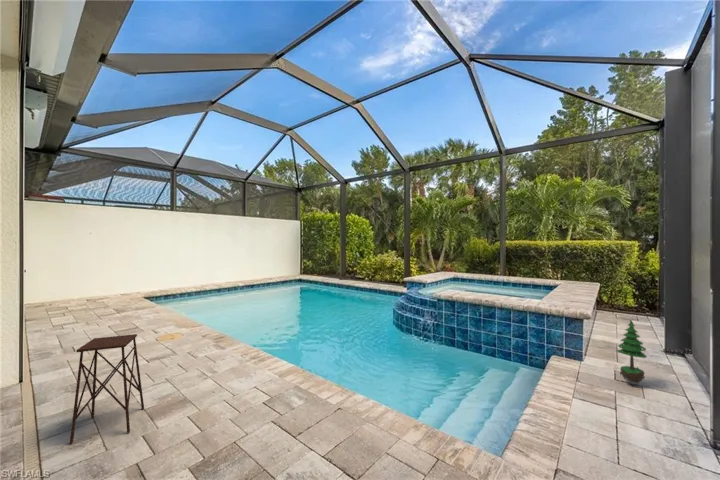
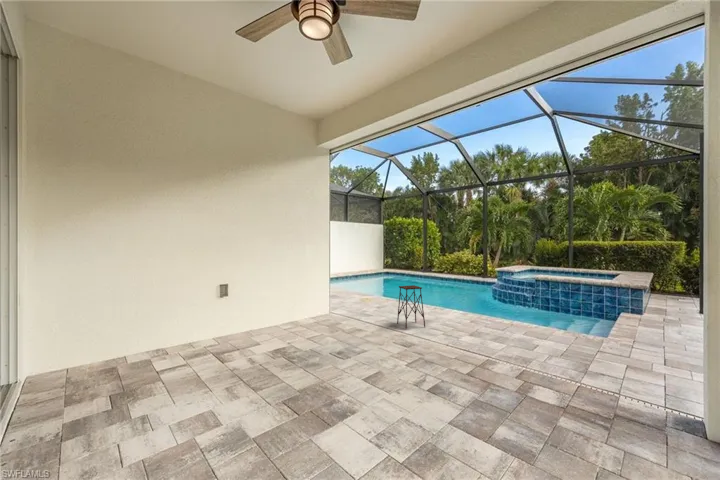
potted tree: present [617,321,647,385] -> none [667,285,686,322]

